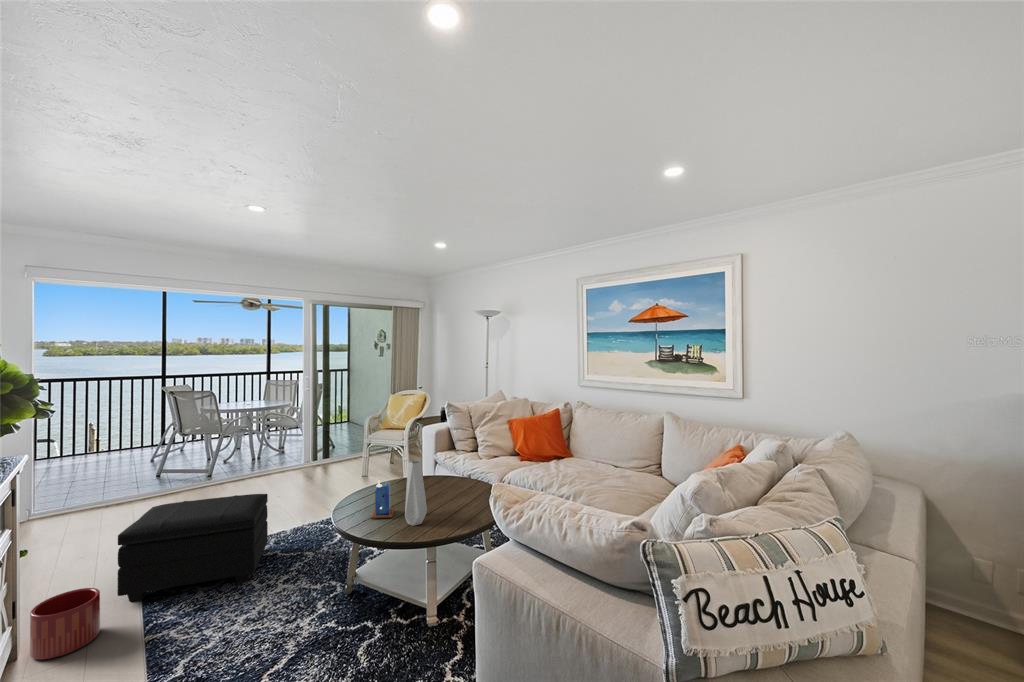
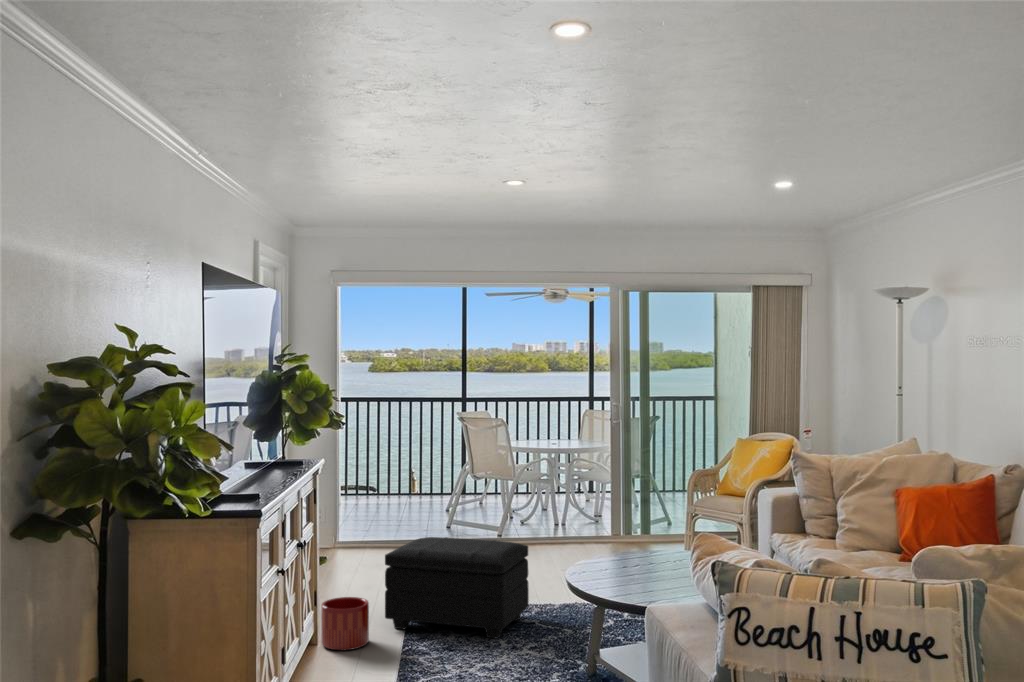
vase: present [405,460,427,526] -> none [643,510,674,594]
candle: present [371,481,395,519] -> none [611,533,646,583]

